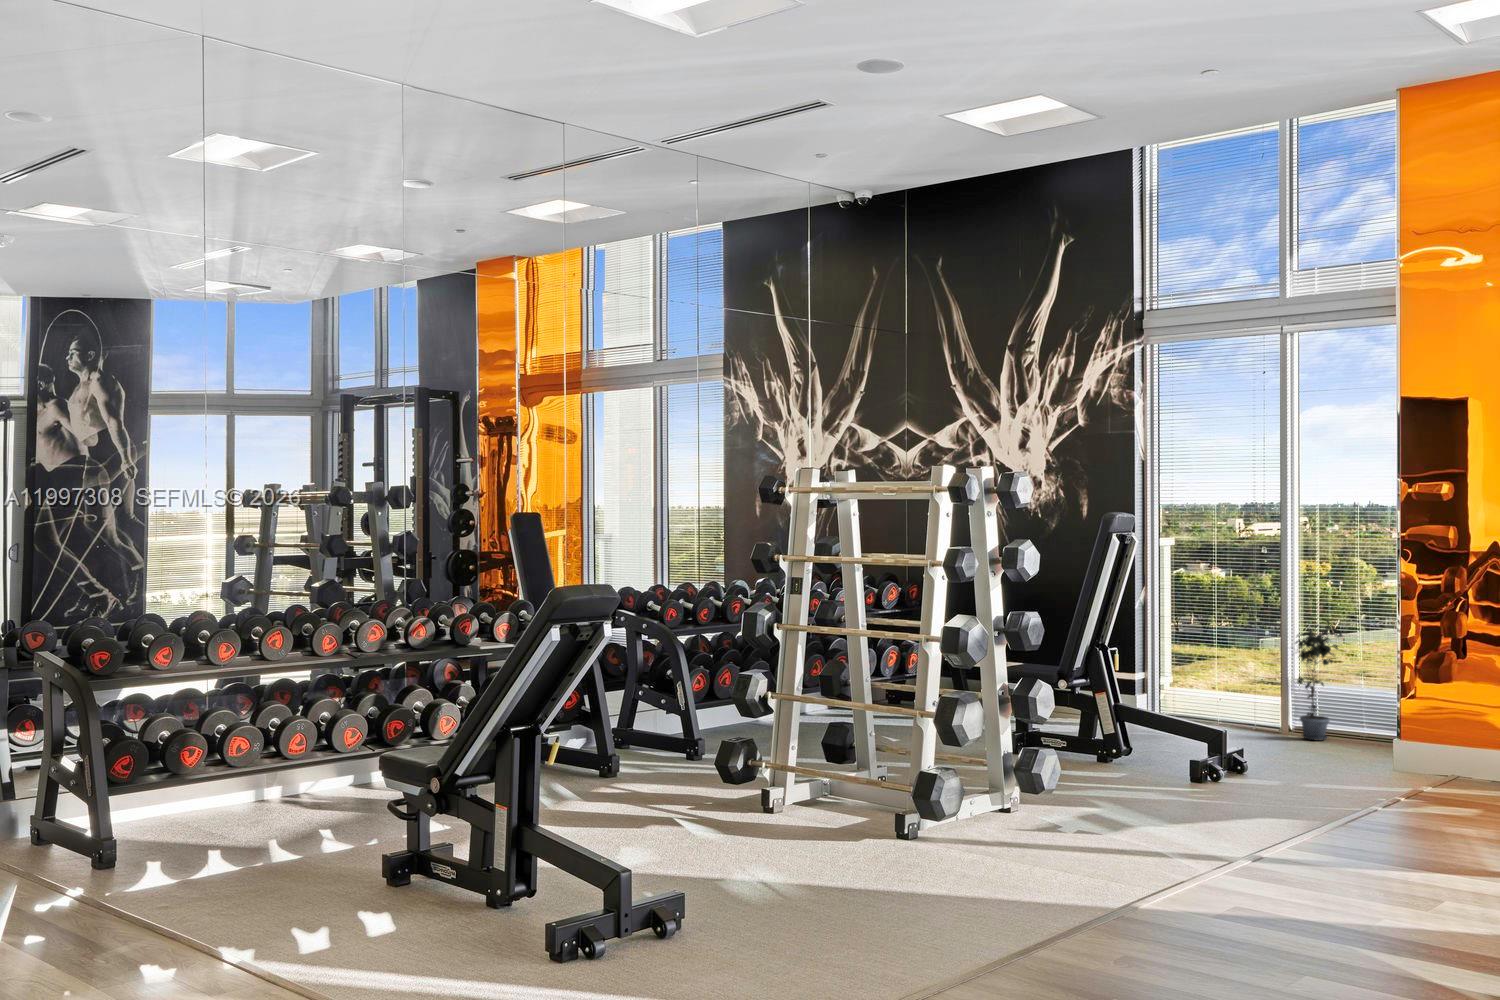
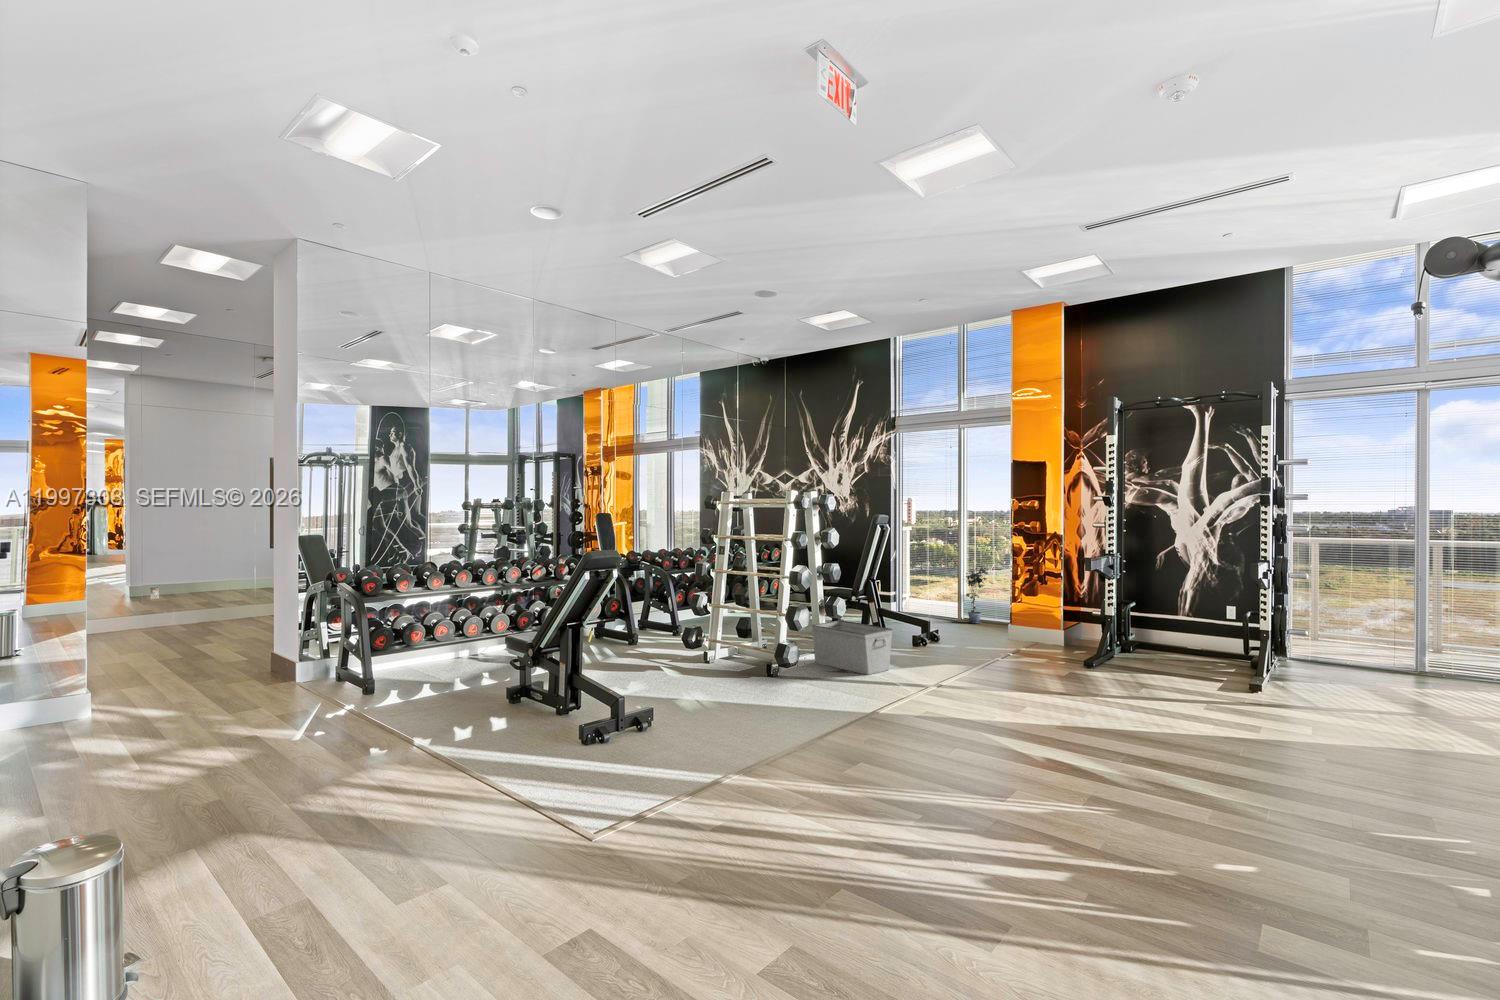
storage bin: none [984,728,1153,837] -> present [812,621,892,675]

